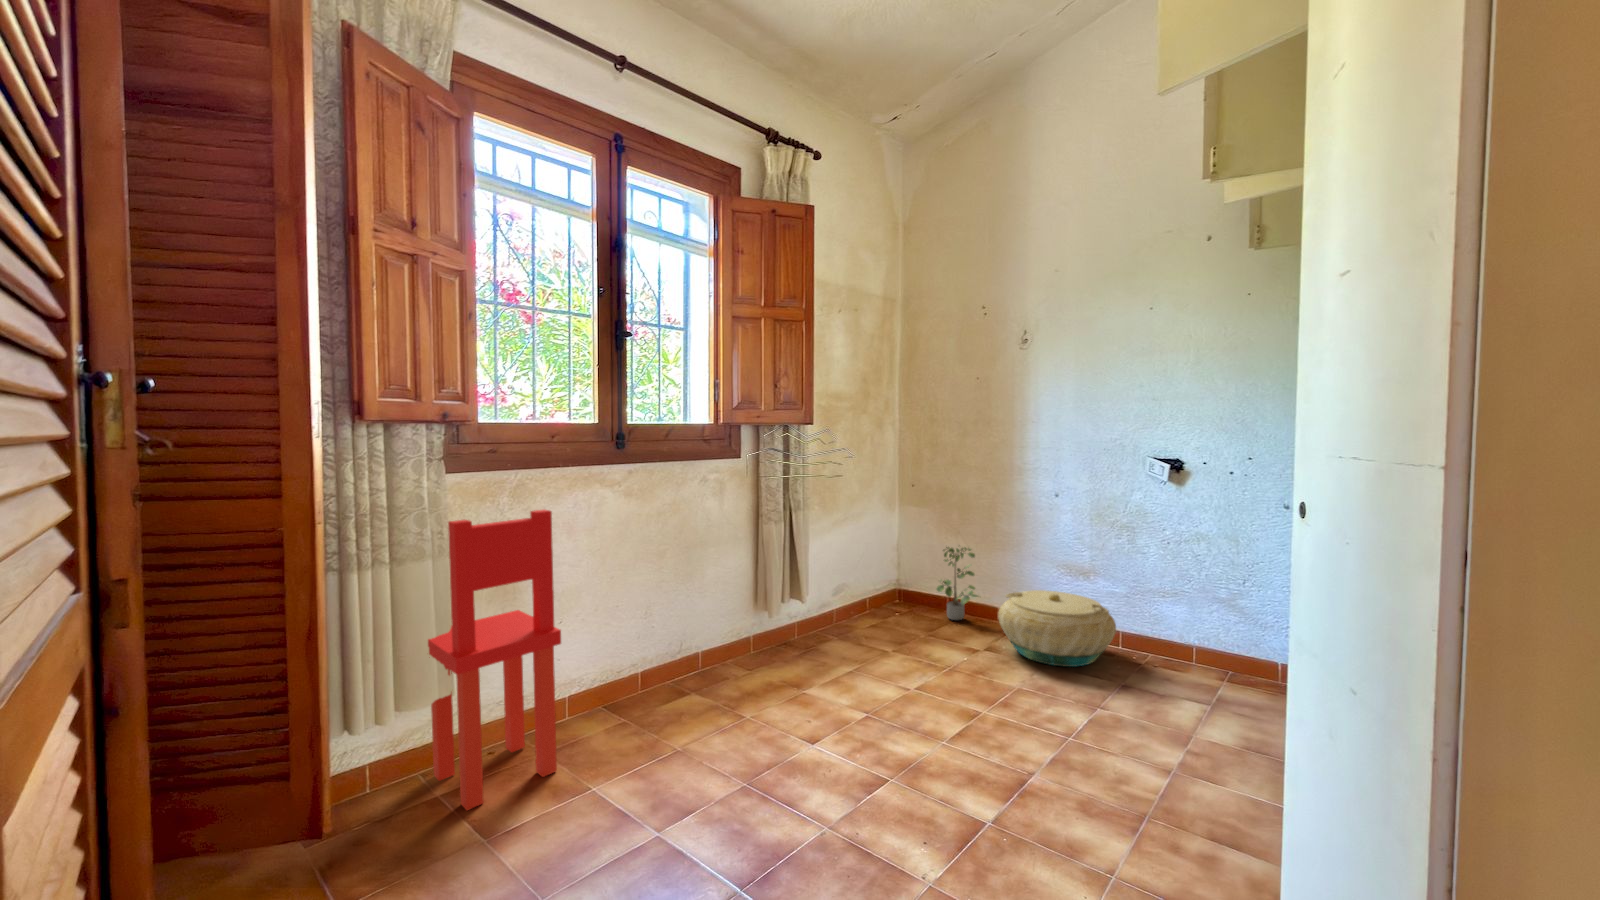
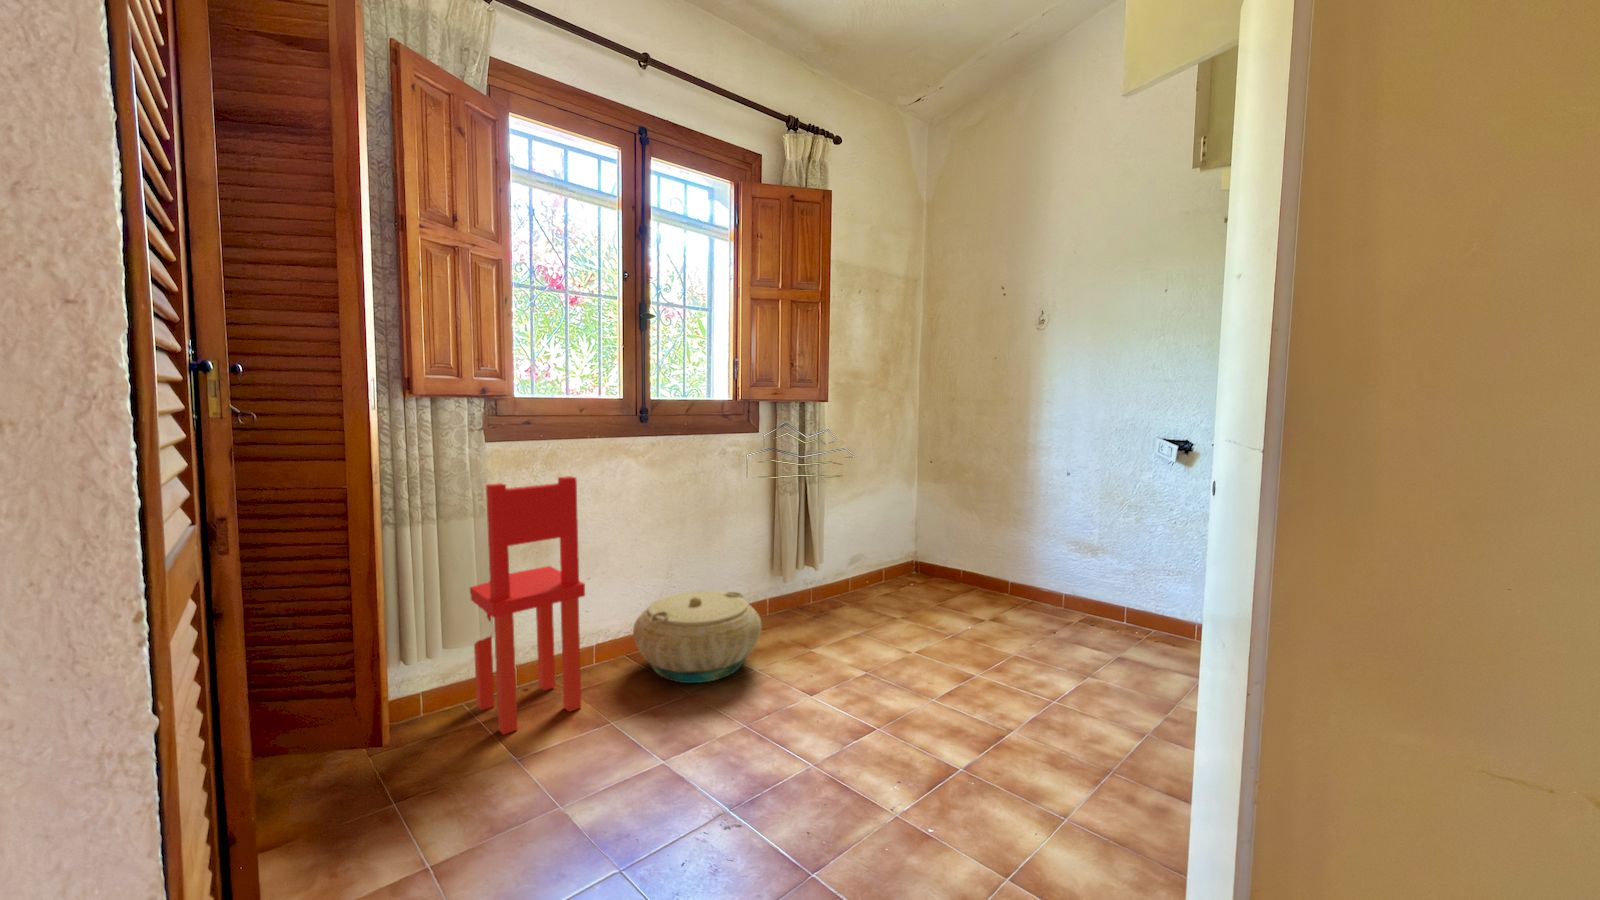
potted plant: present [937,547,978,620] -> none [949,521,993,594]
basket: present [998,590,1116,667] -> present [633,590,762,683]

